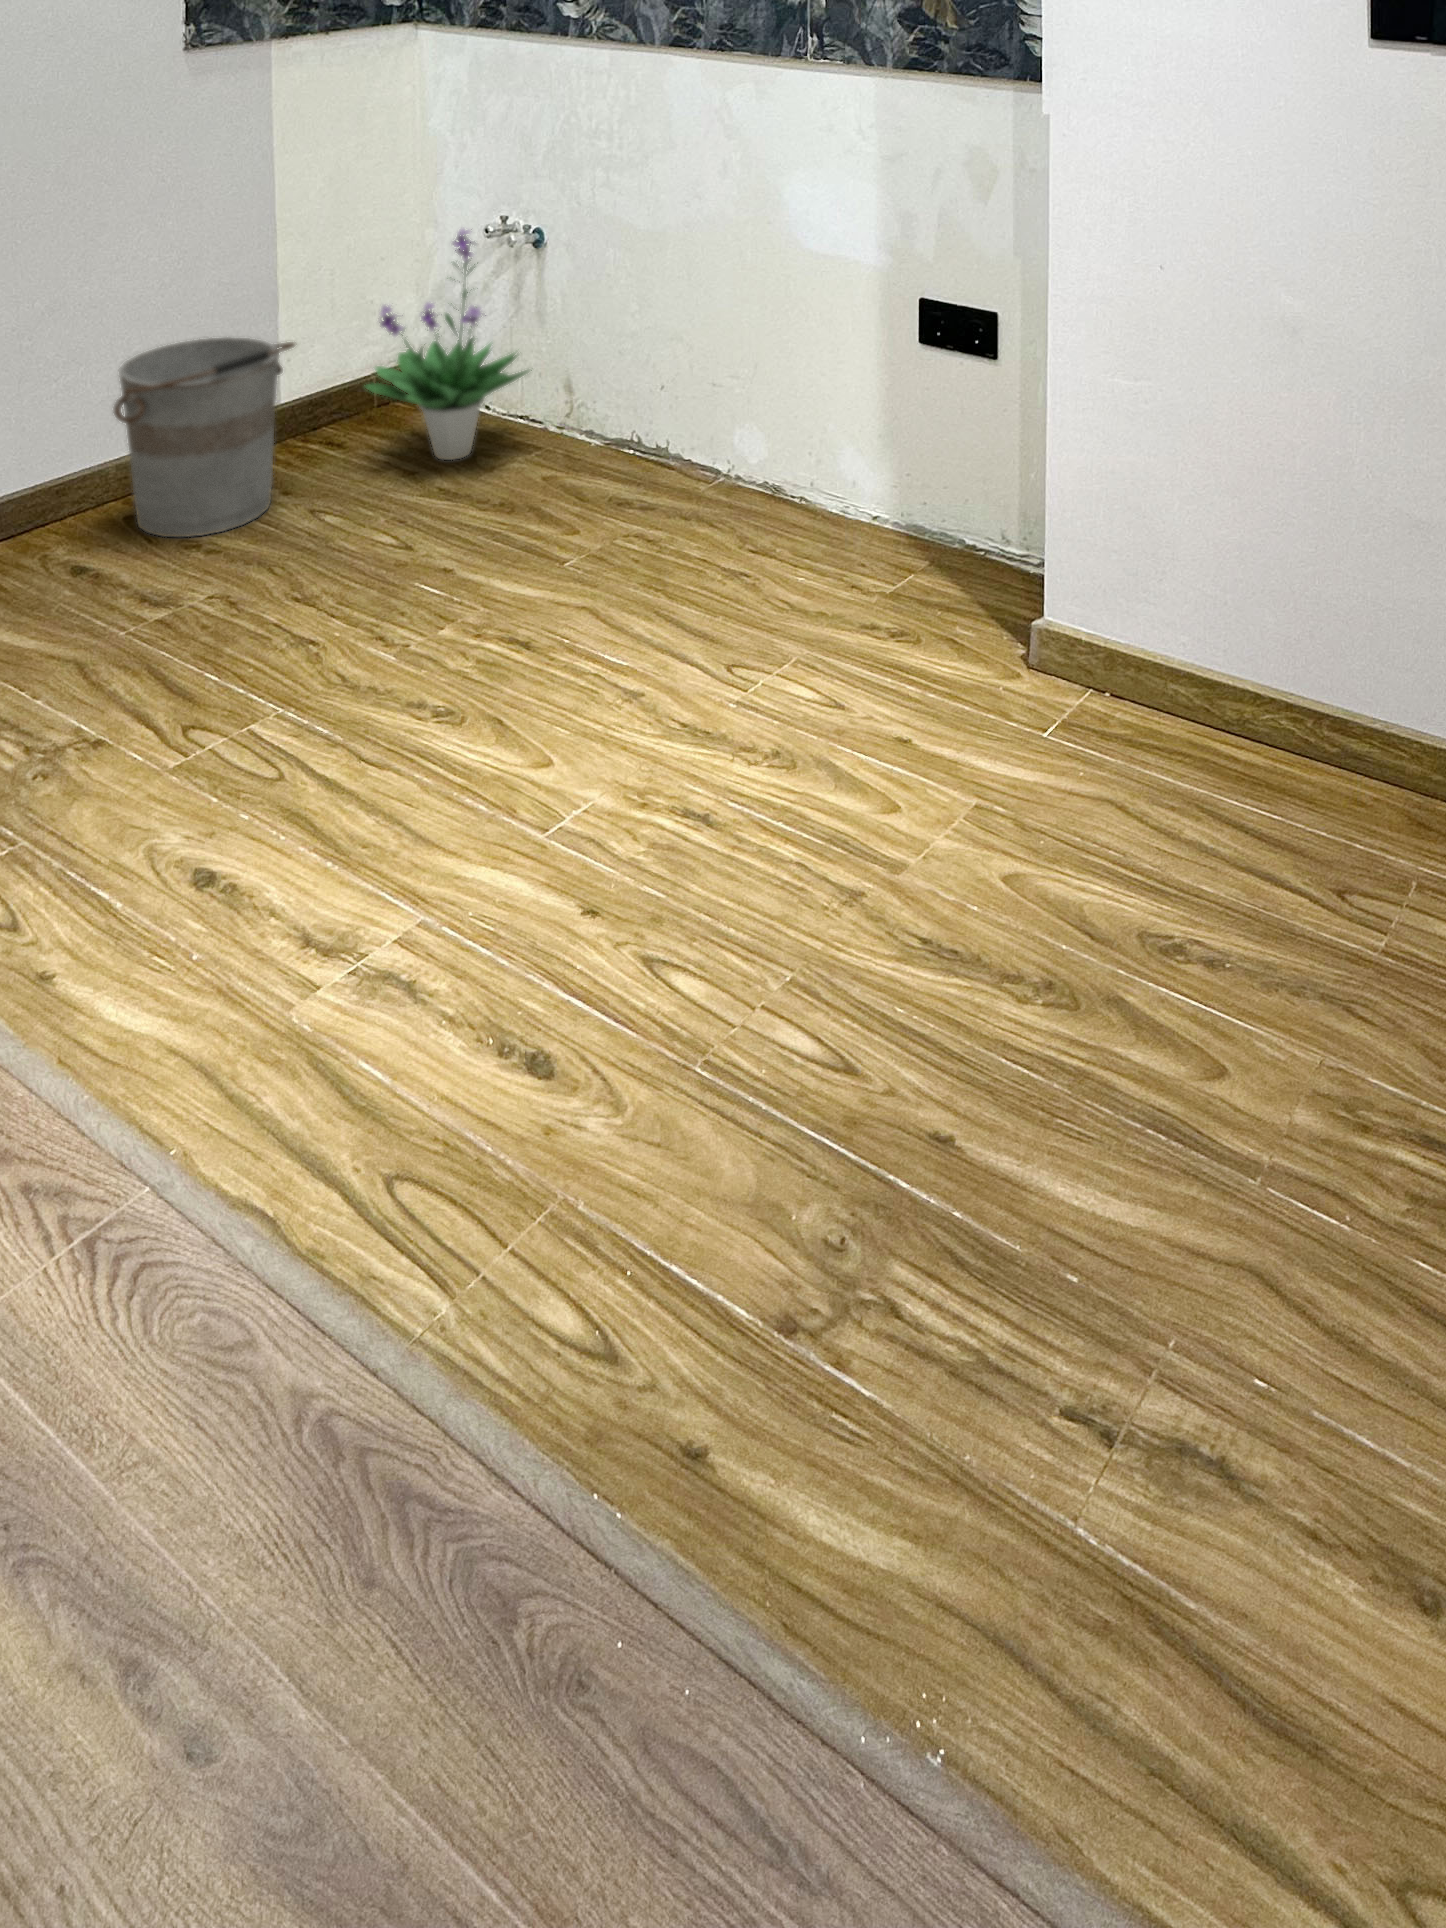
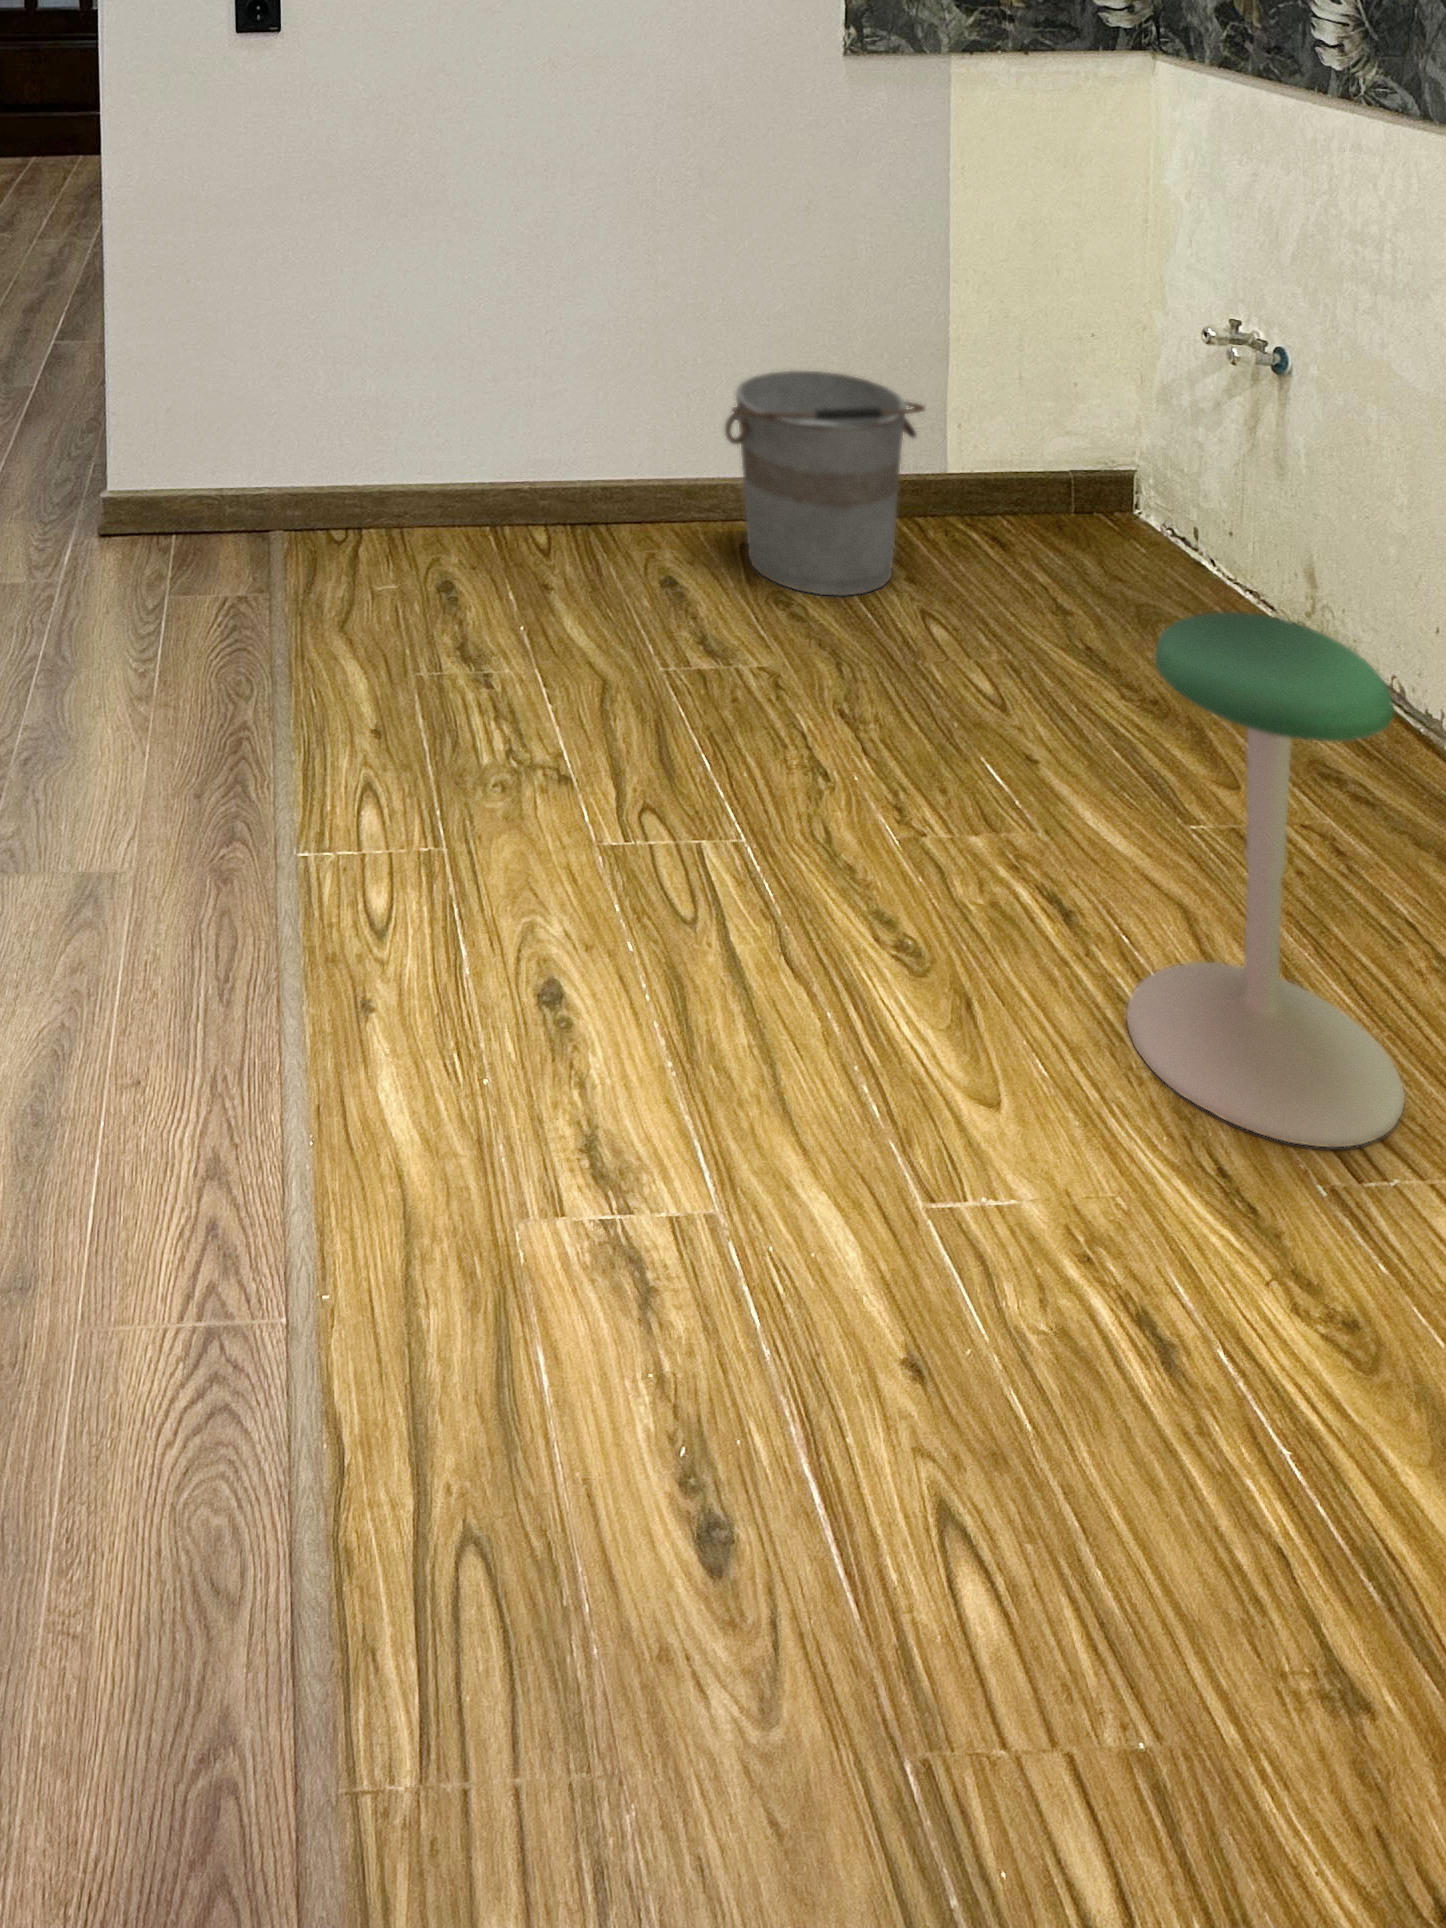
potted plant: present [366,229,532,460] -> none [1013,320,1246,612]
stool: none [590,375,750,705] -> present [1127,612,1405,1147]

